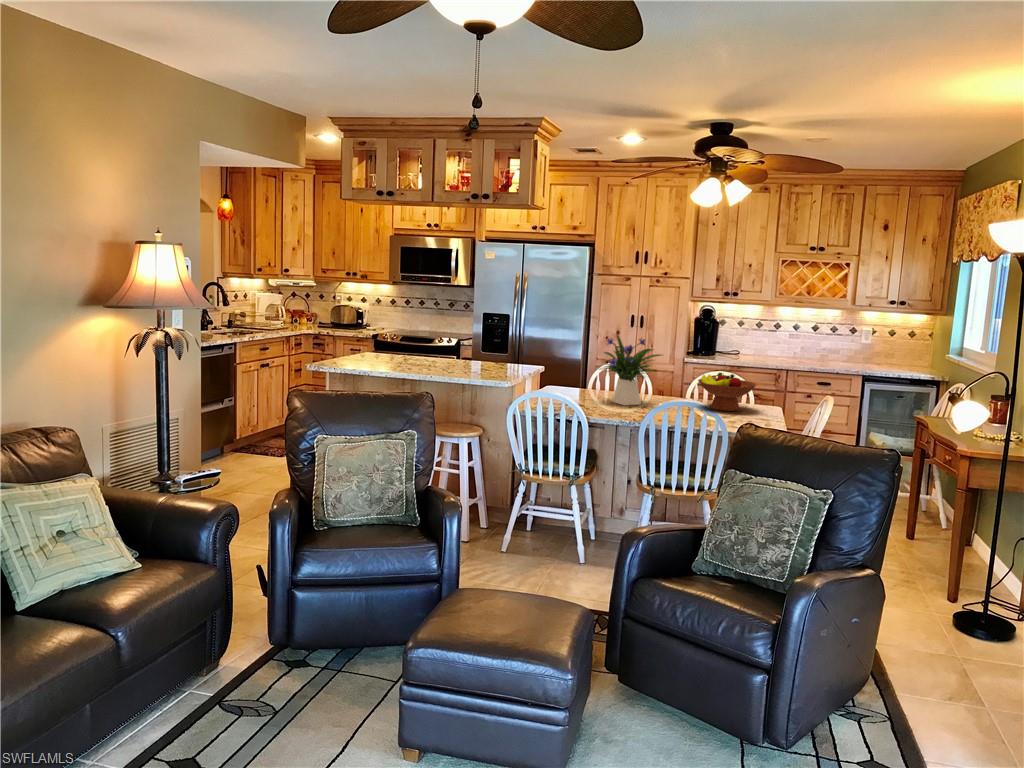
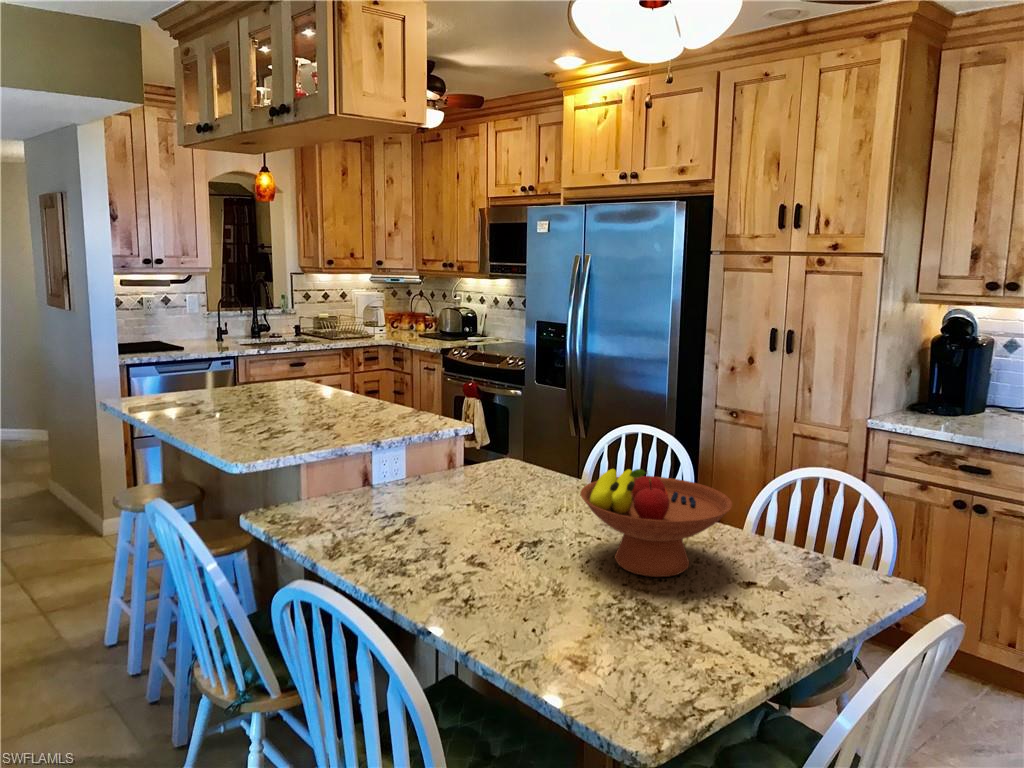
flower arrangement: present [601,335,661,405] -> none [398,357,542,516]

